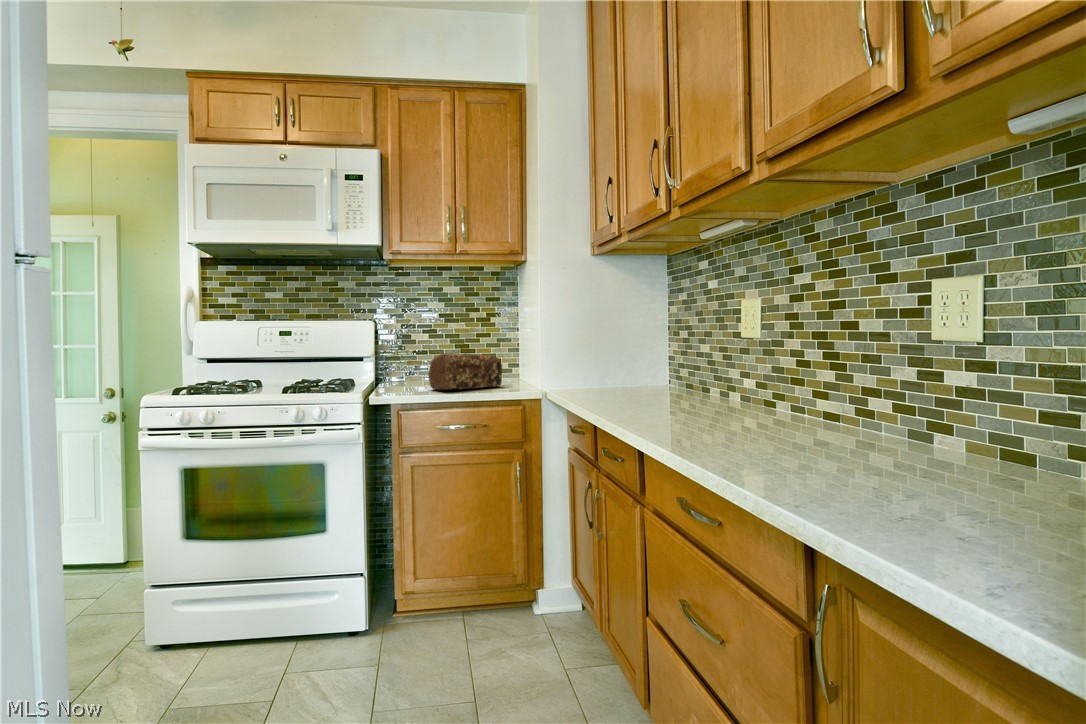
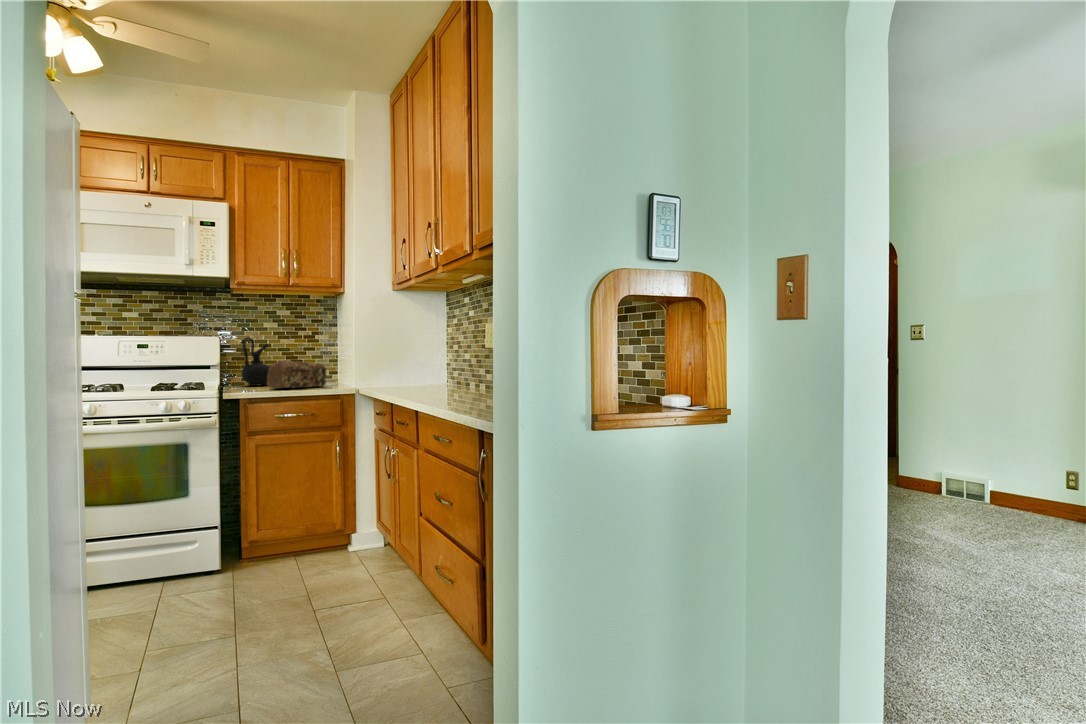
ceramic jug: none [401,322,438,383] -> present [241,337,270,386]

